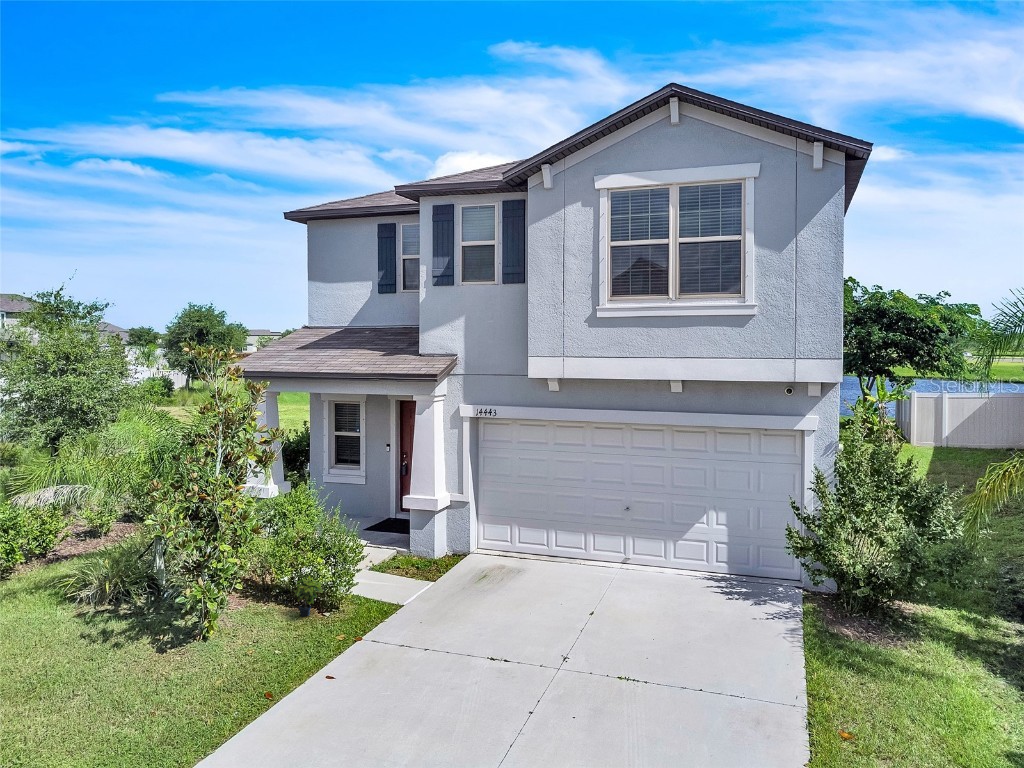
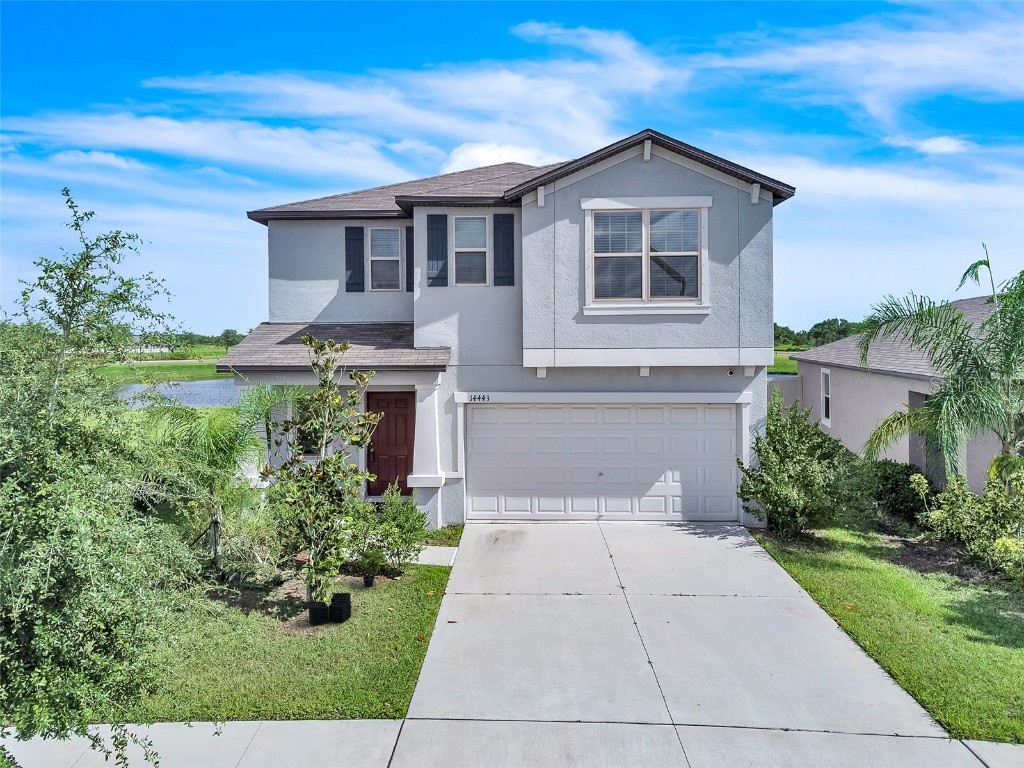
storage bin: none [203,621,265,655] -> present [303,593,351,626]

